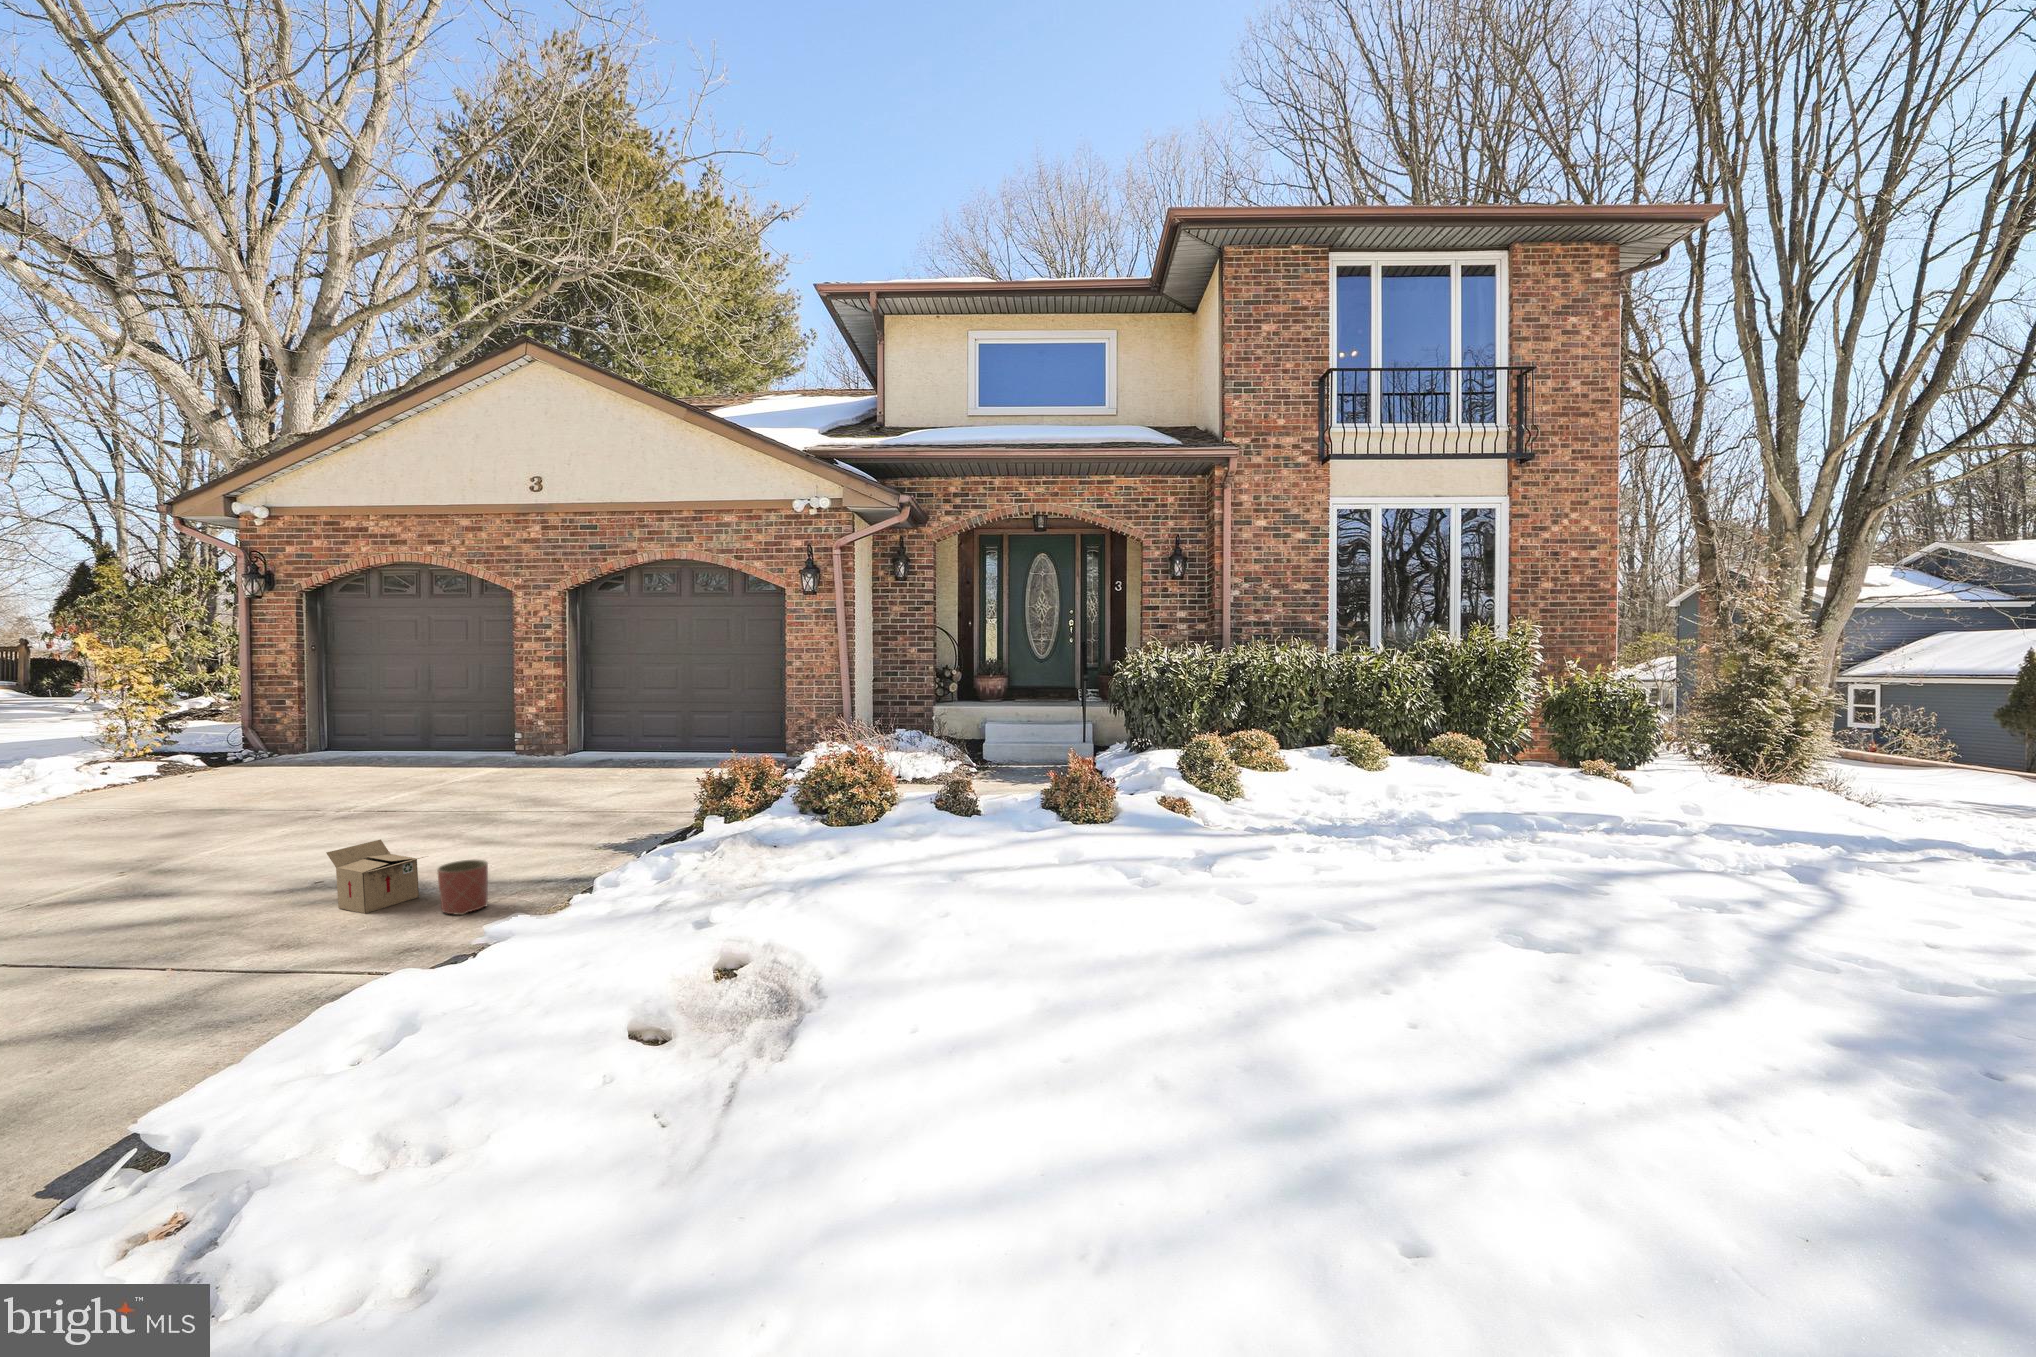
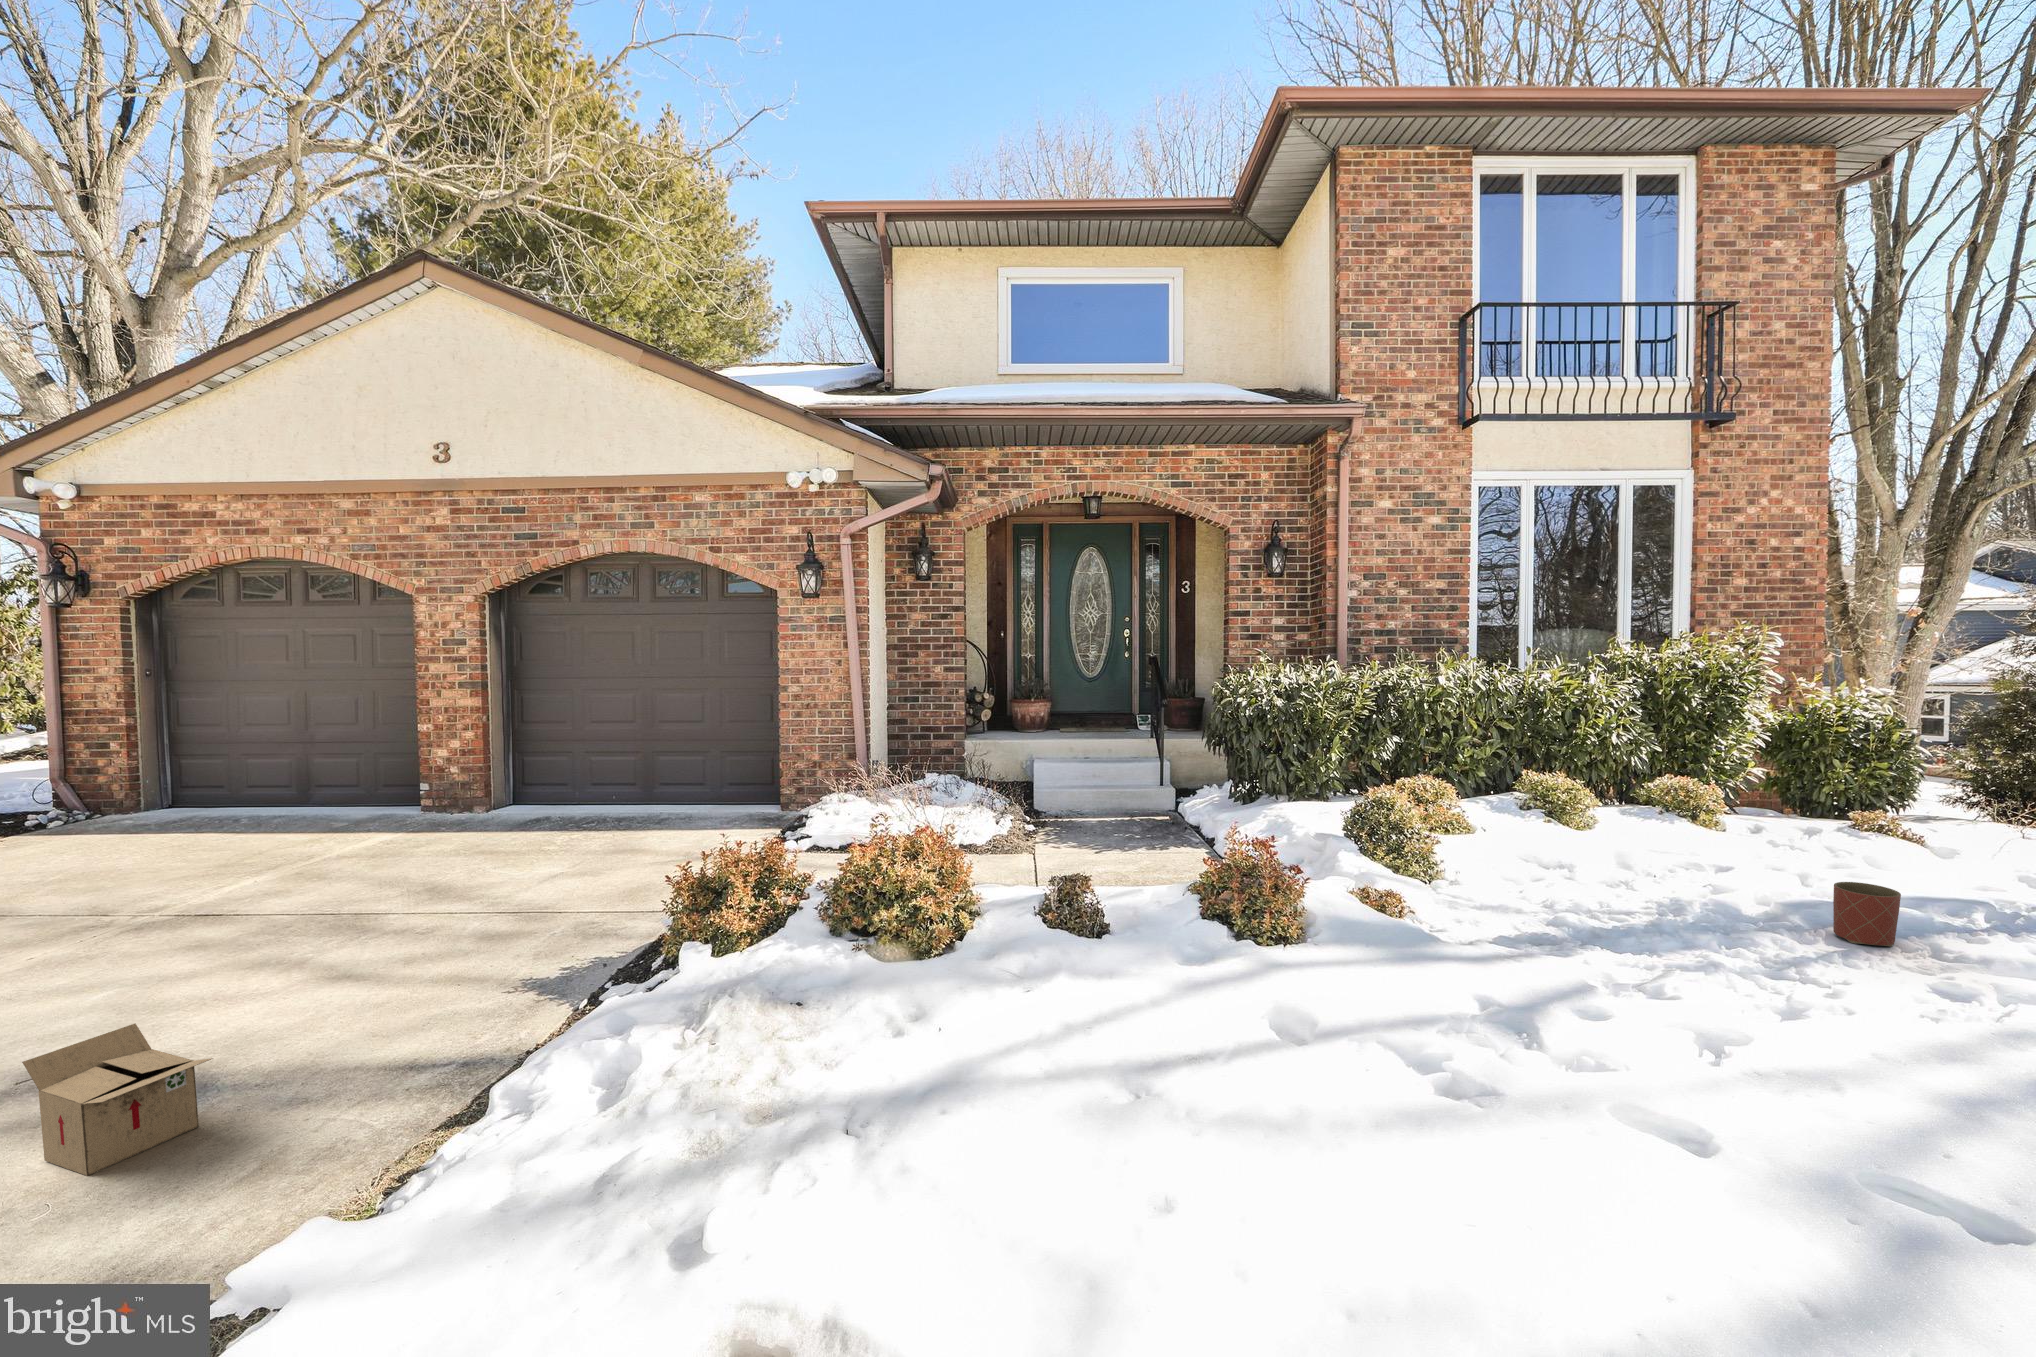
planter: present [437,860,488,915] -> present [1833,882,1901,947]

